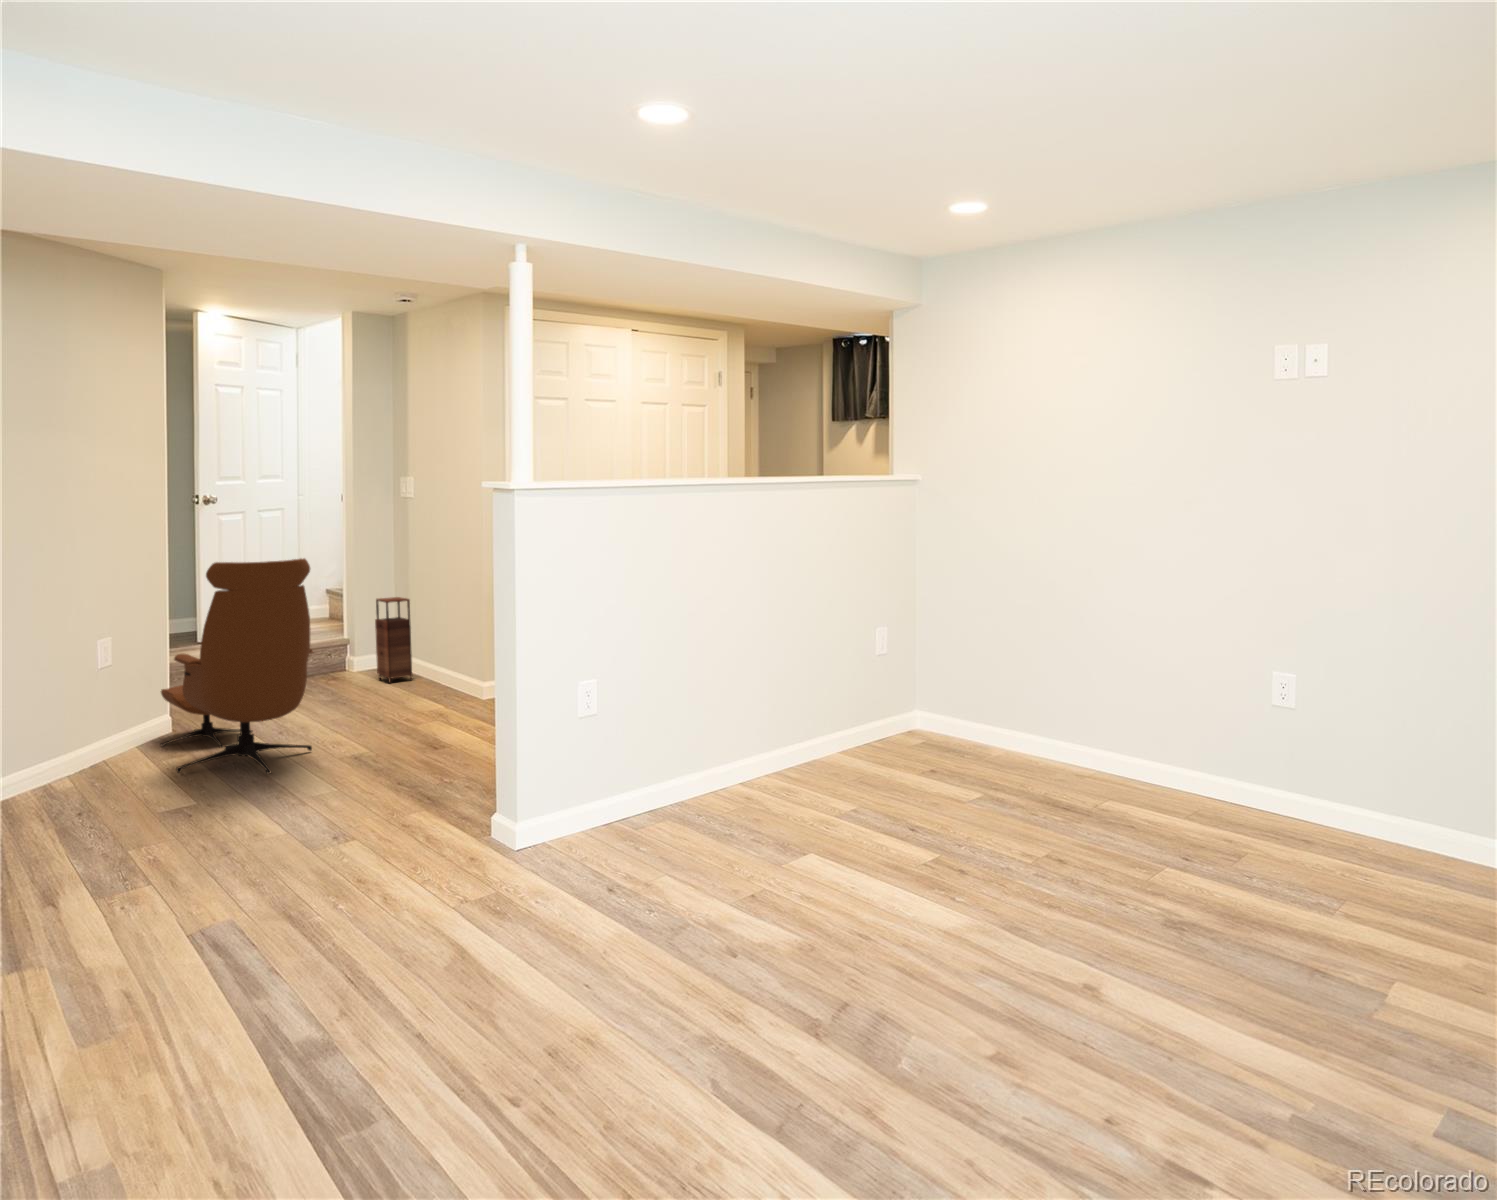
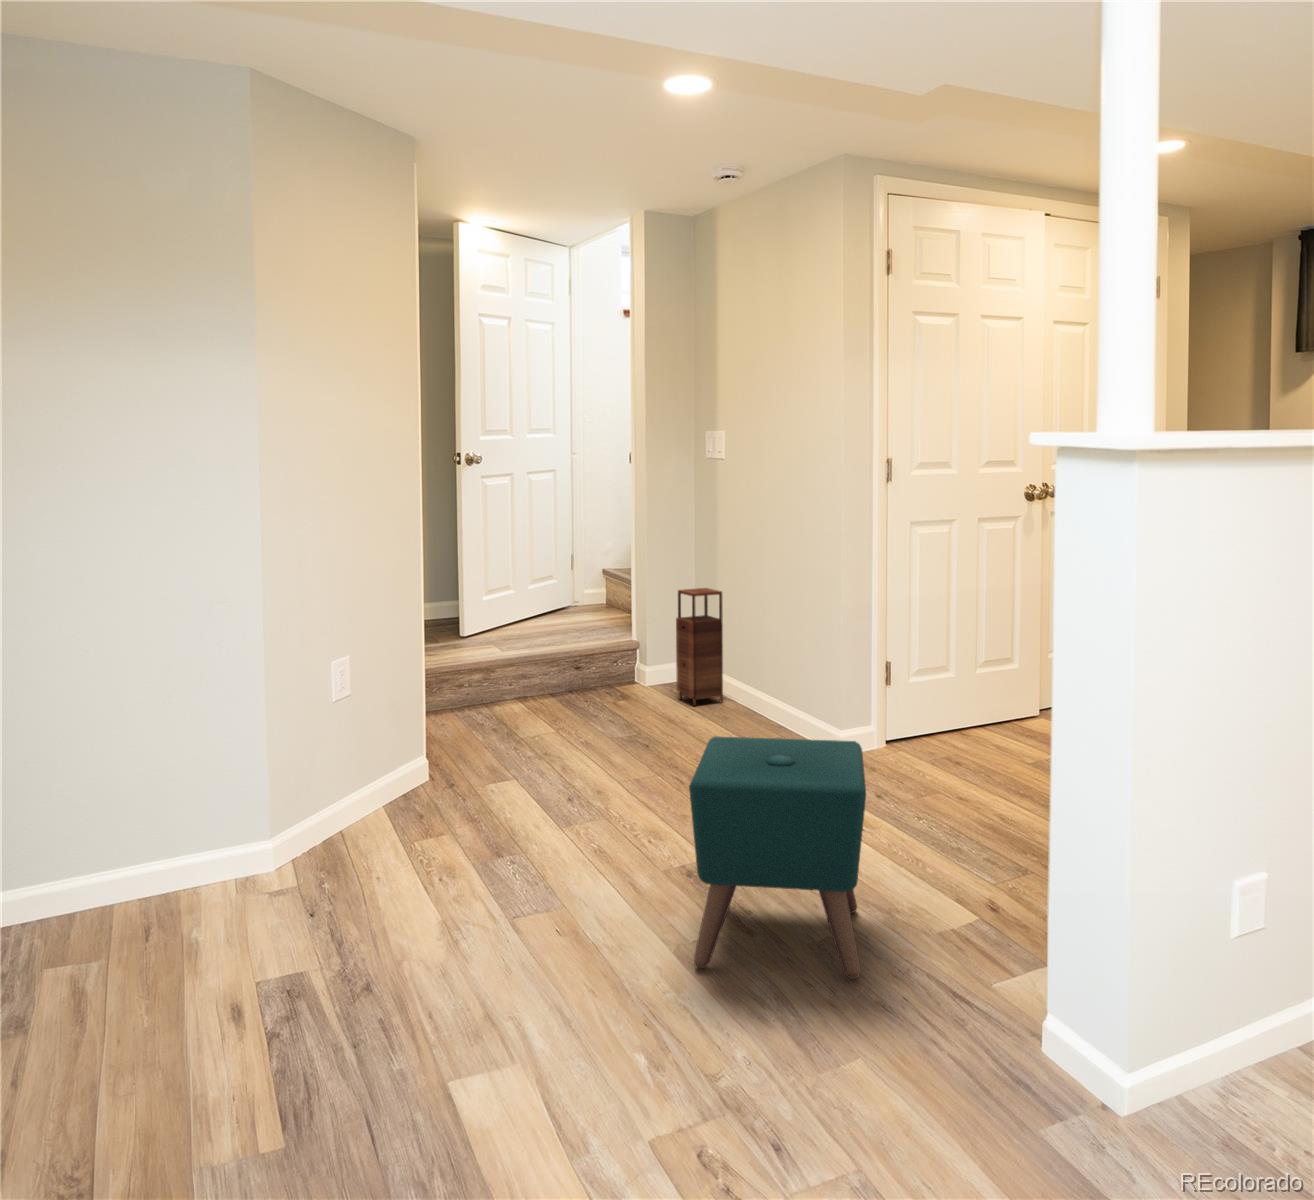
lounge chair: present [161,558,313,774] -> none [409,544,625,885]
ottoman: none [344,671,459,800] -> present [689,736,866,979]

